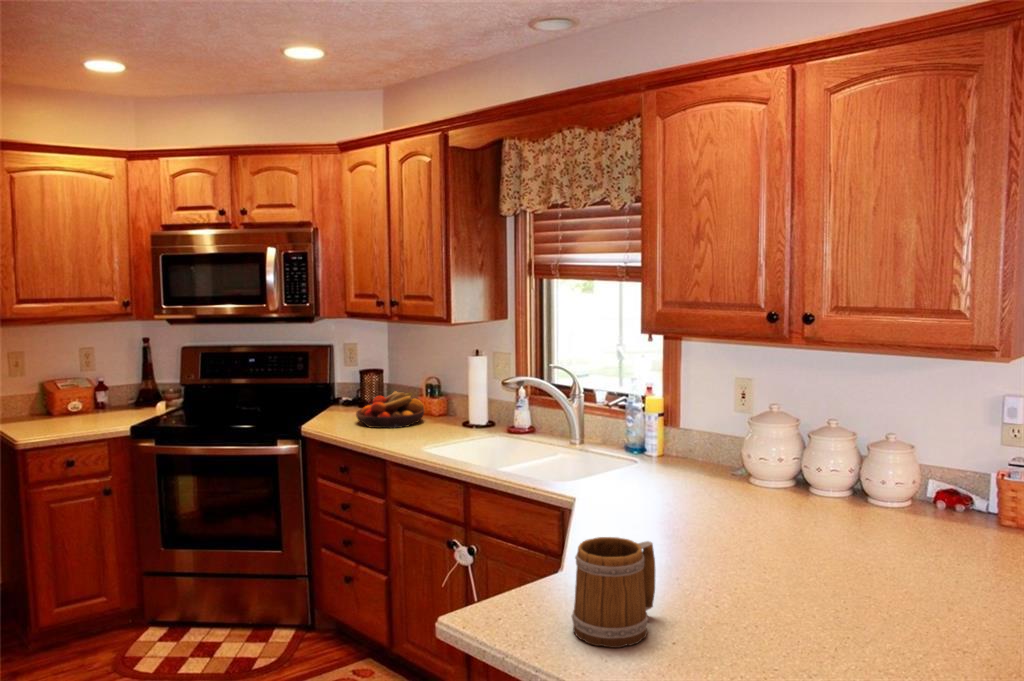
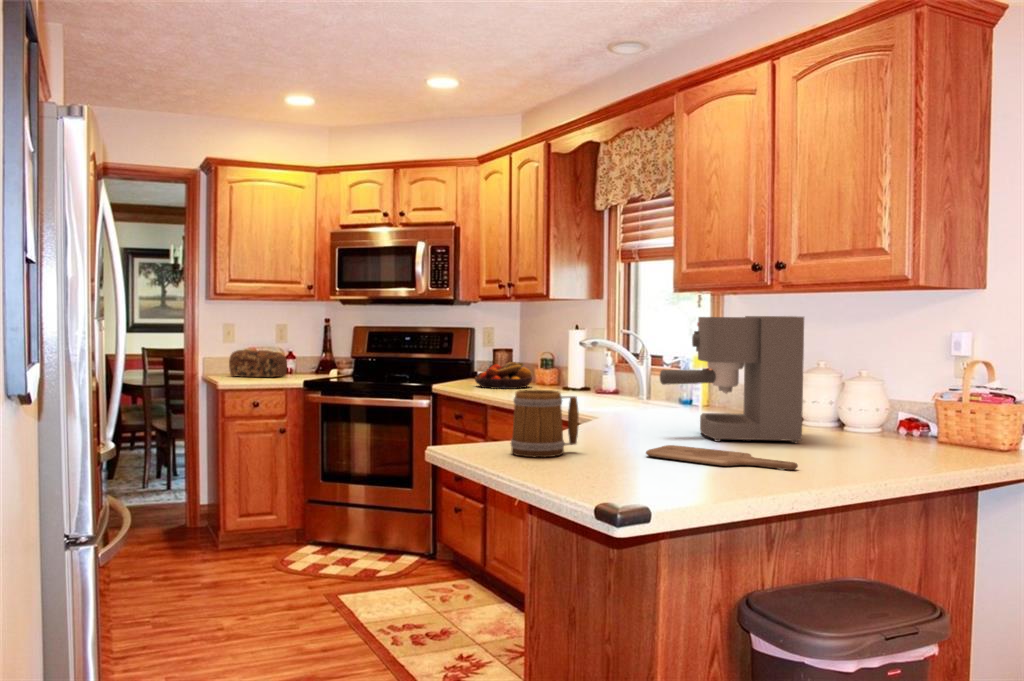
coffee maker: none [697,379,875,554] -> present [660,316,804,443]
bread loaf: none [20,387,101,424] -> present [229,350,287,378]
cutting board: none [749,588,966,638] -> present [646,445,798,470]

